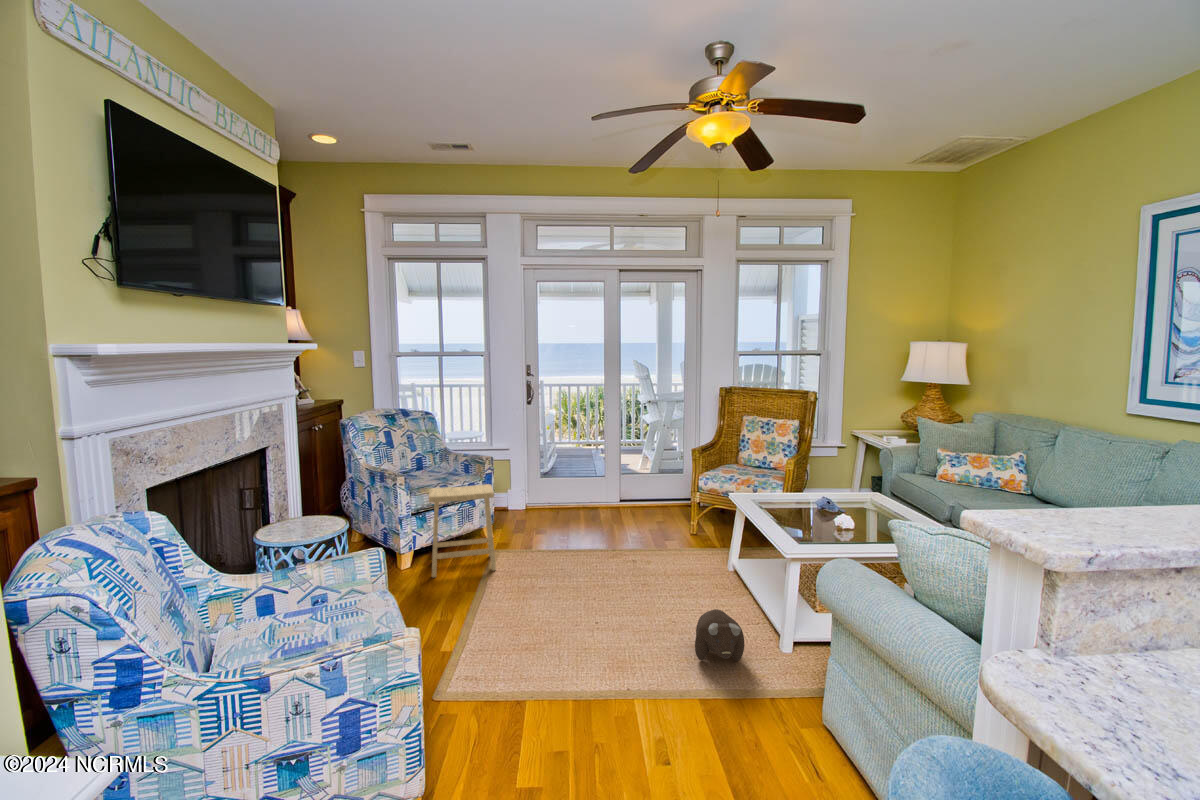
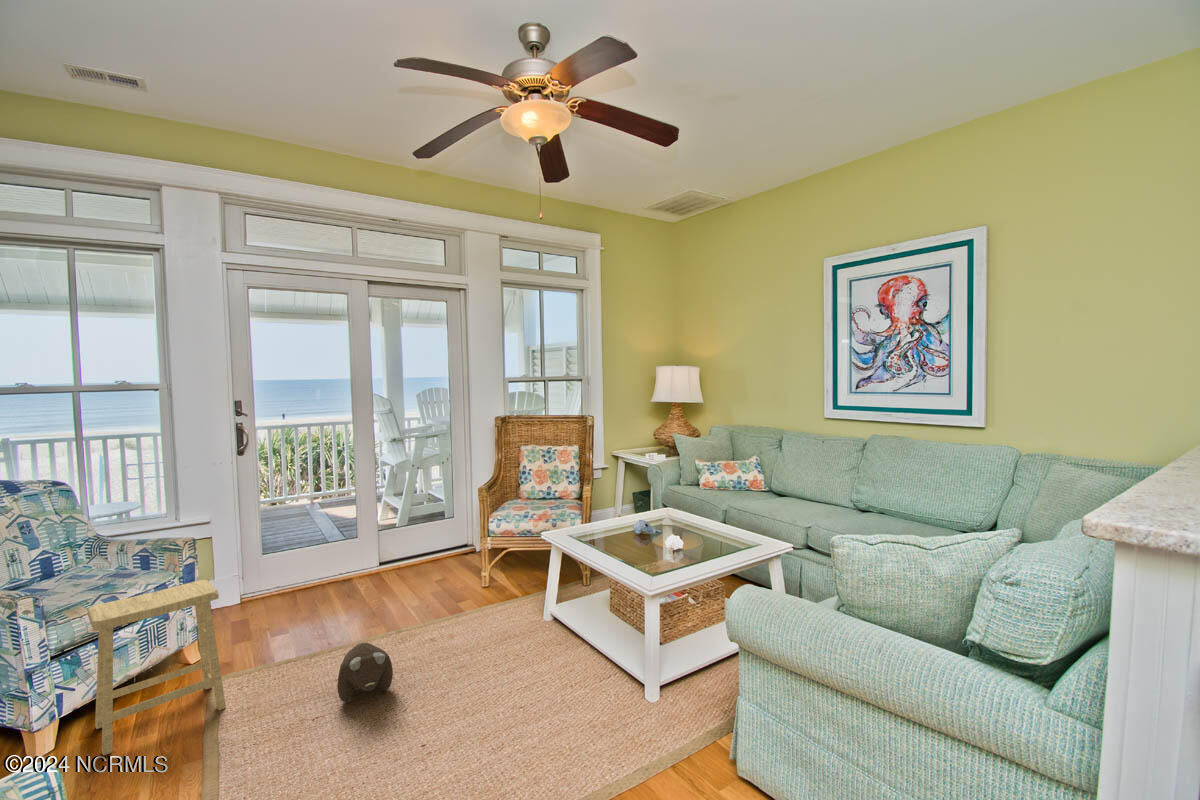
plush toy: present [695,609,744,661] -> present [337,643,393,702]

